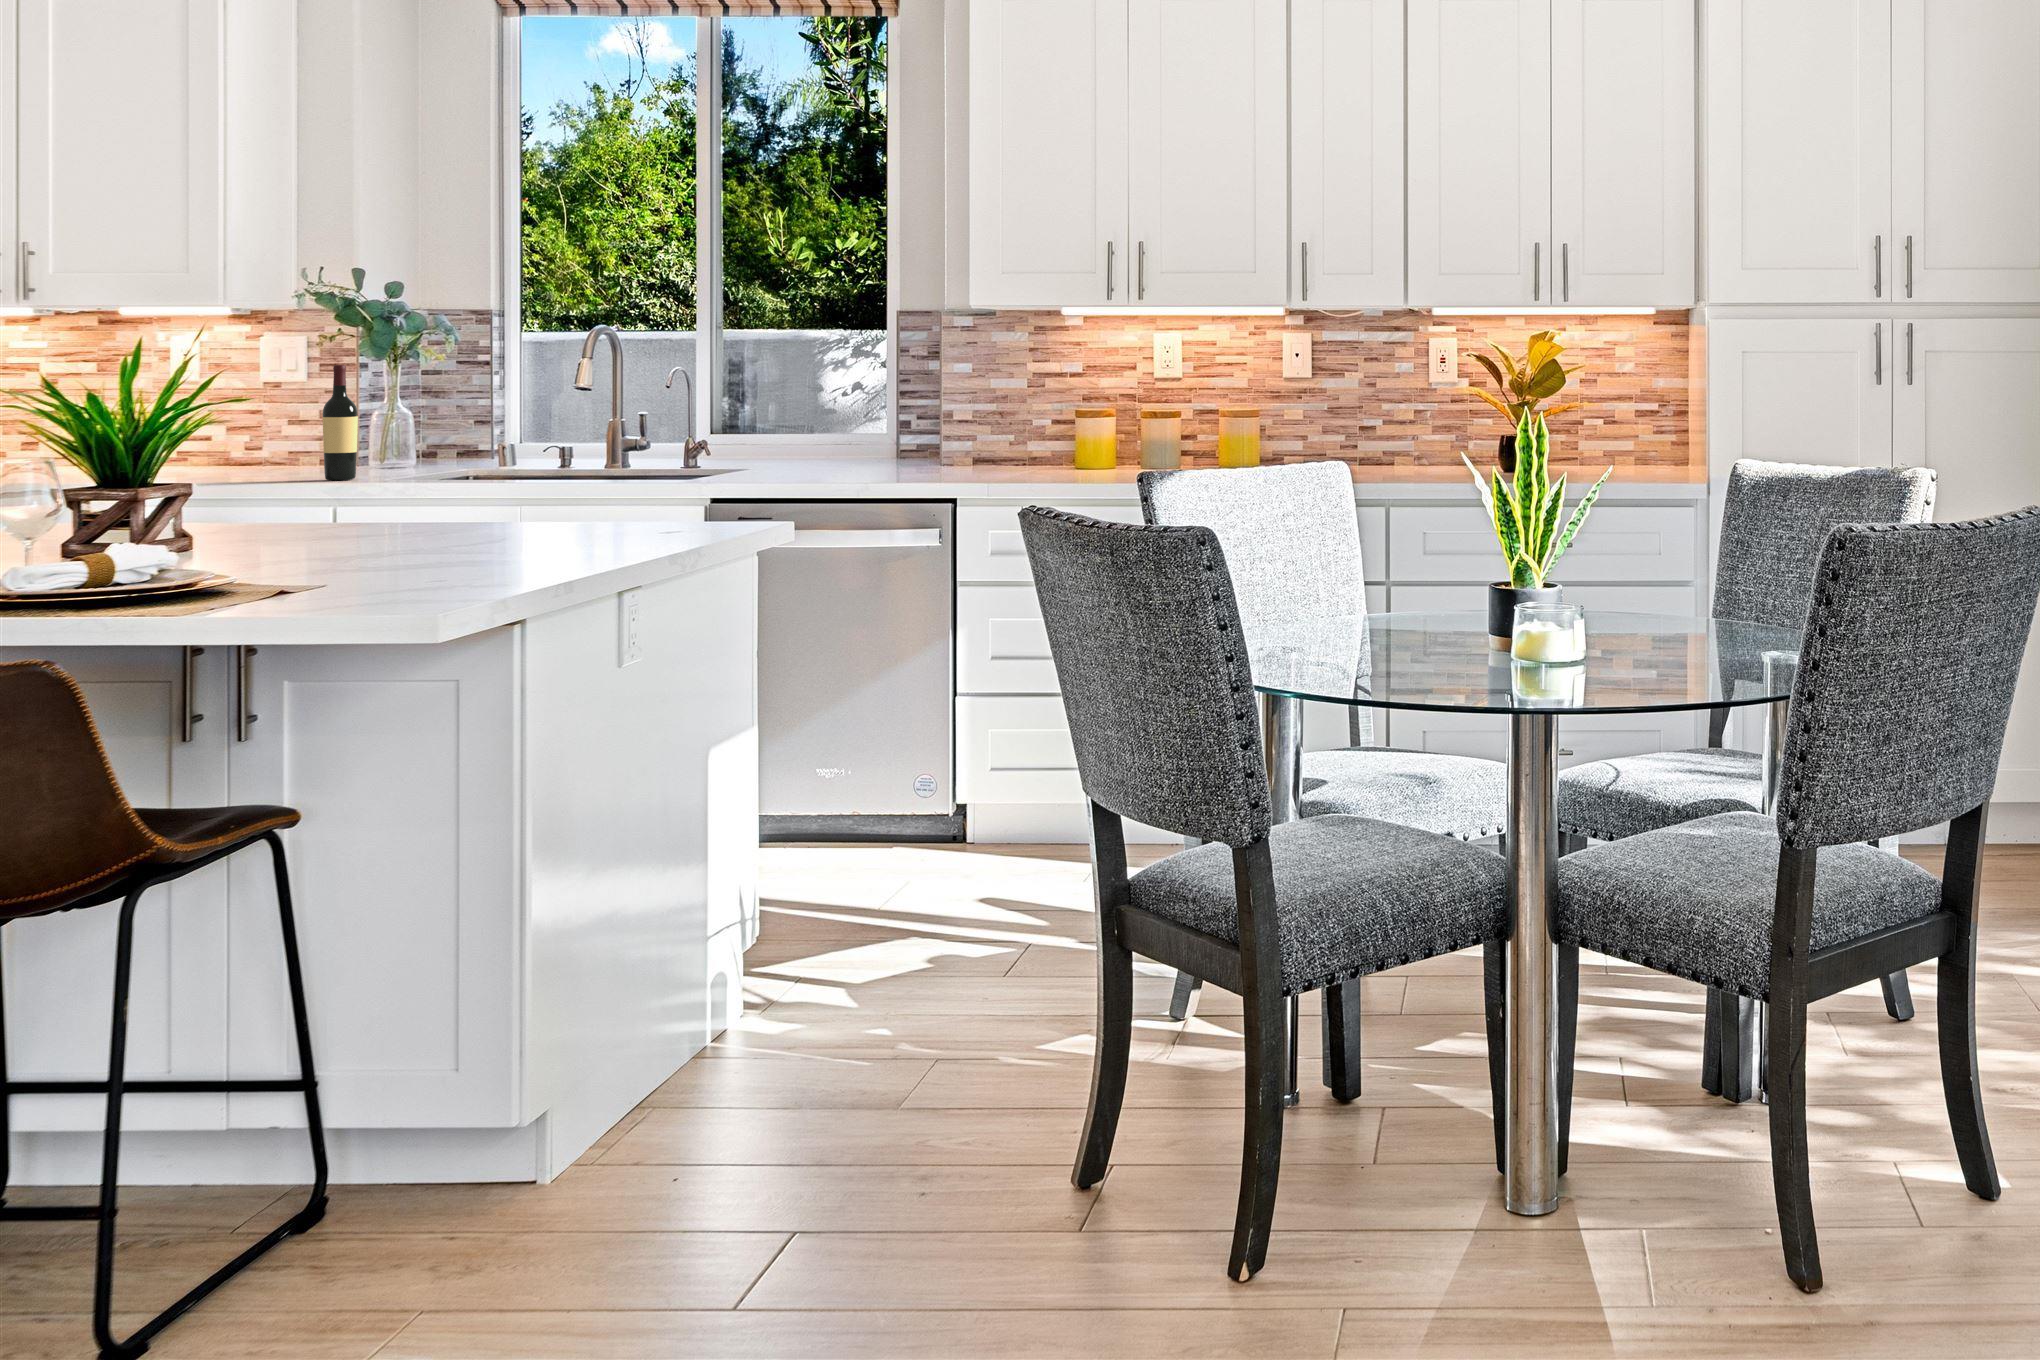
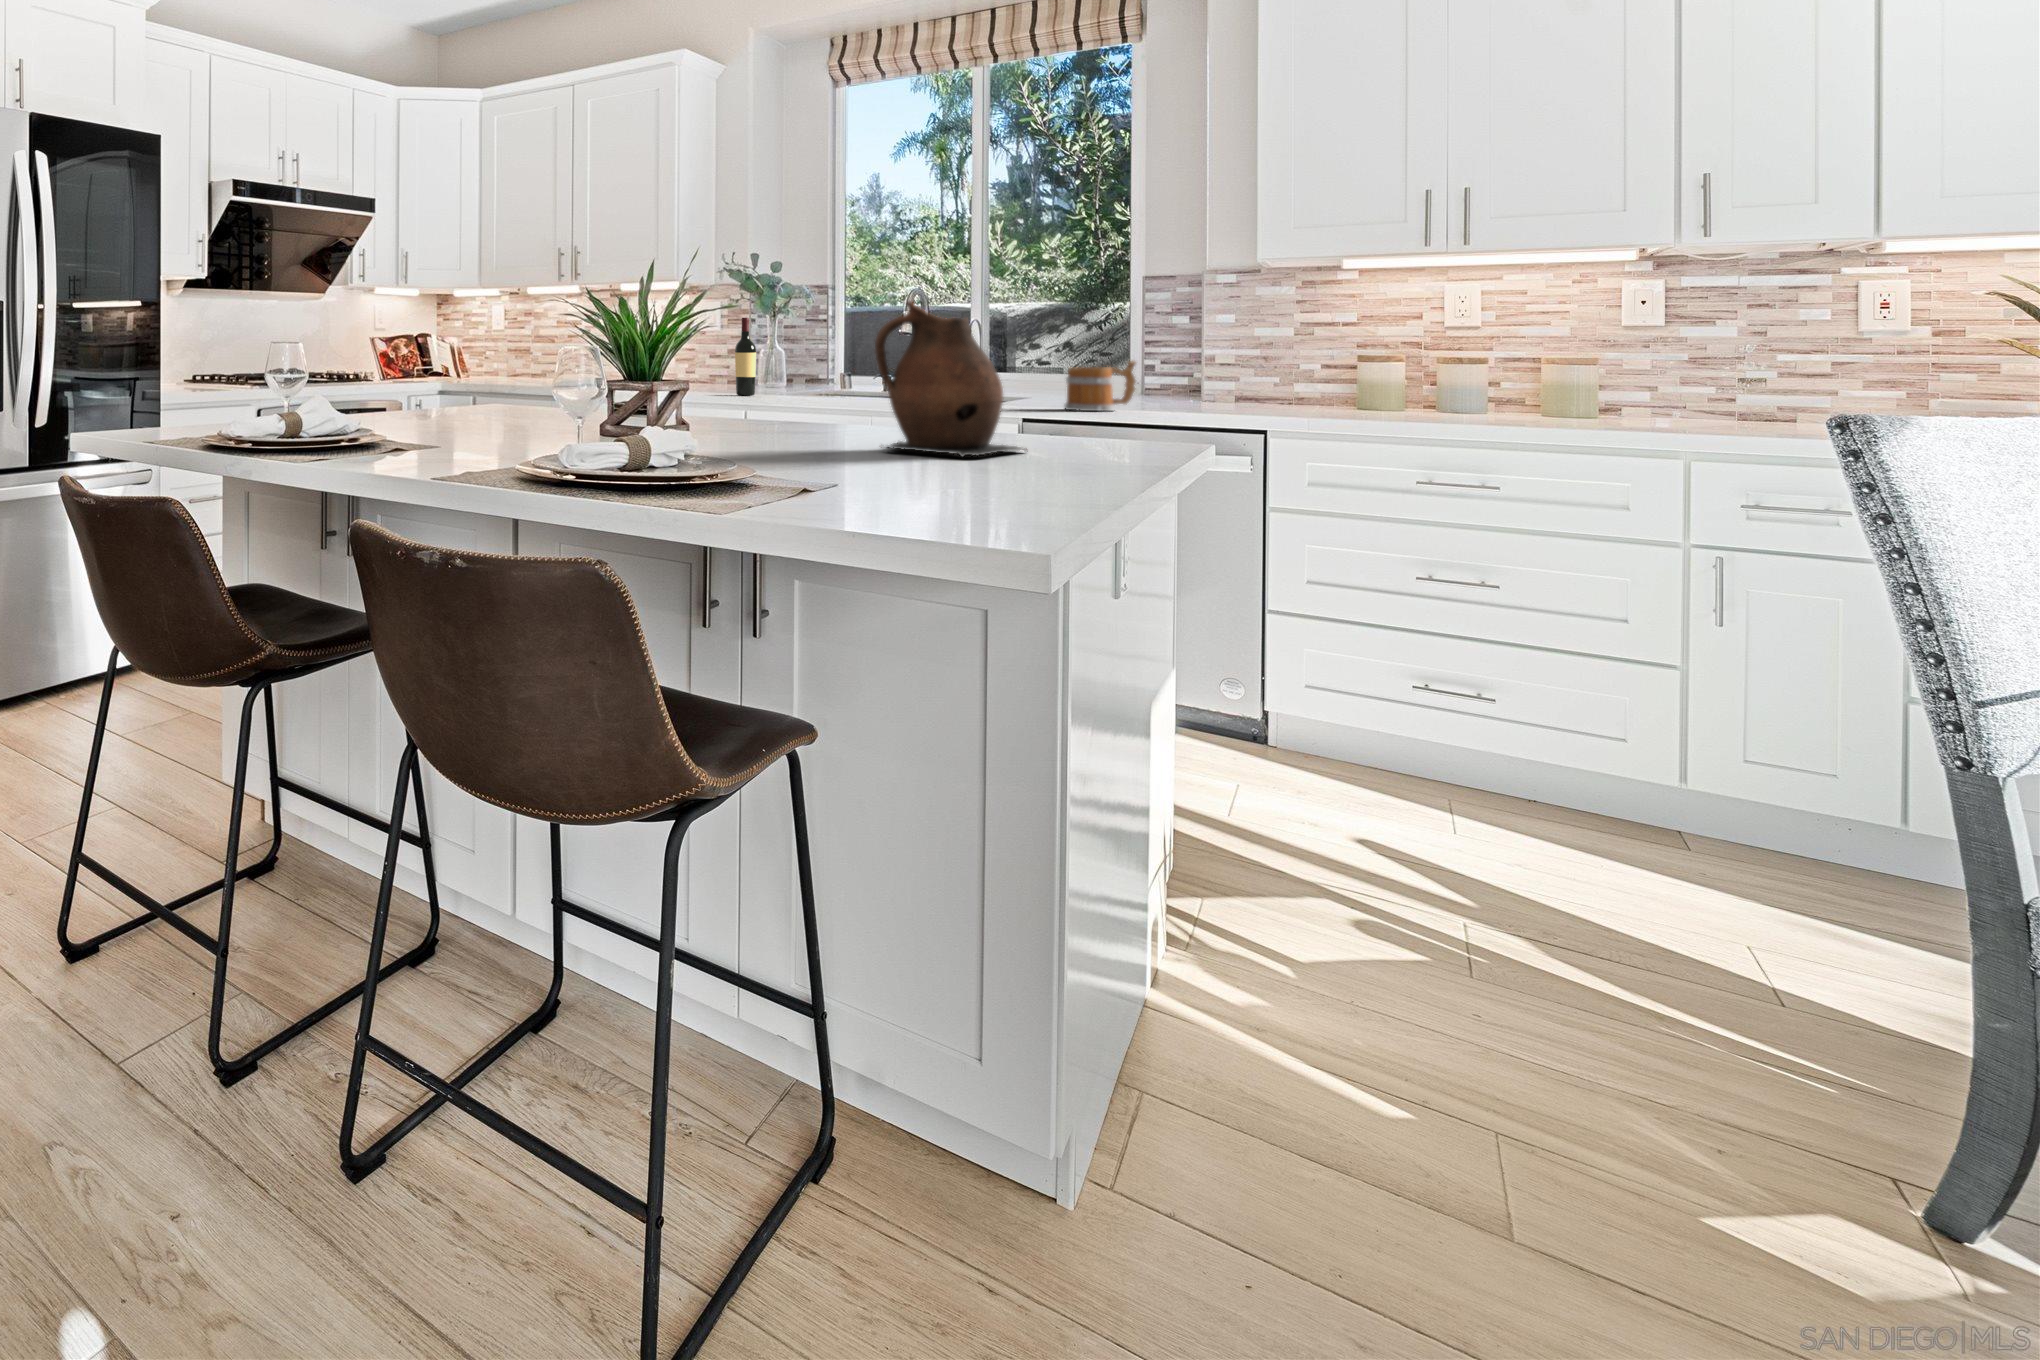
ceramic pitcher: none [437,386,607,551] -> present [875,302,1028,457]
mug: none [762,422,844,484] -> present [1065,361,1136,411]

